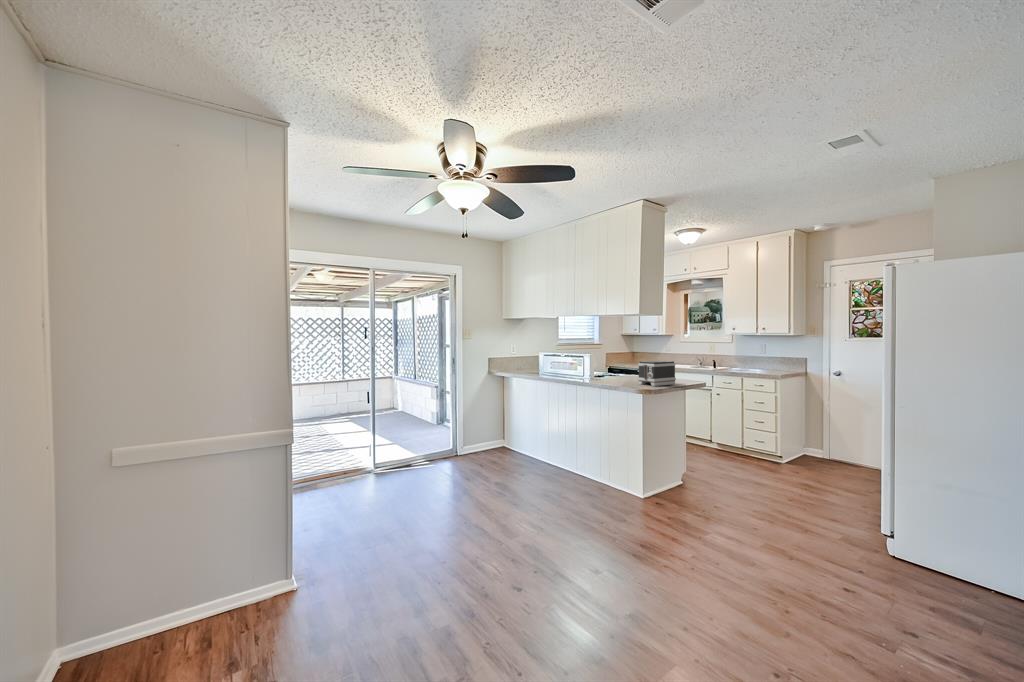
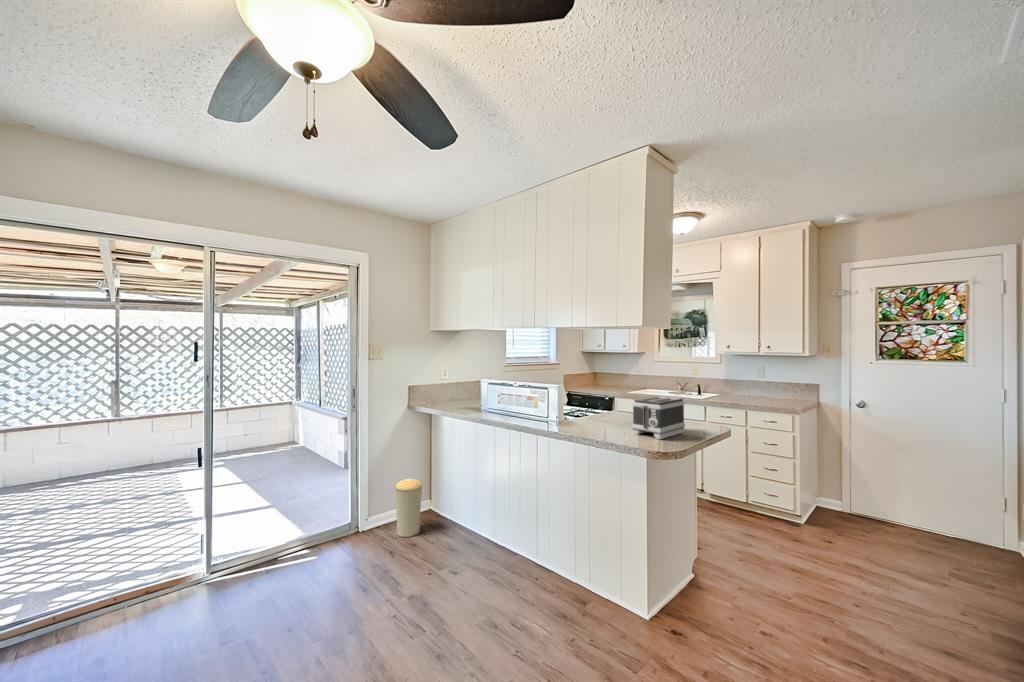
trash can: none [480,420,499,458] -> present [394,479,423,537]

